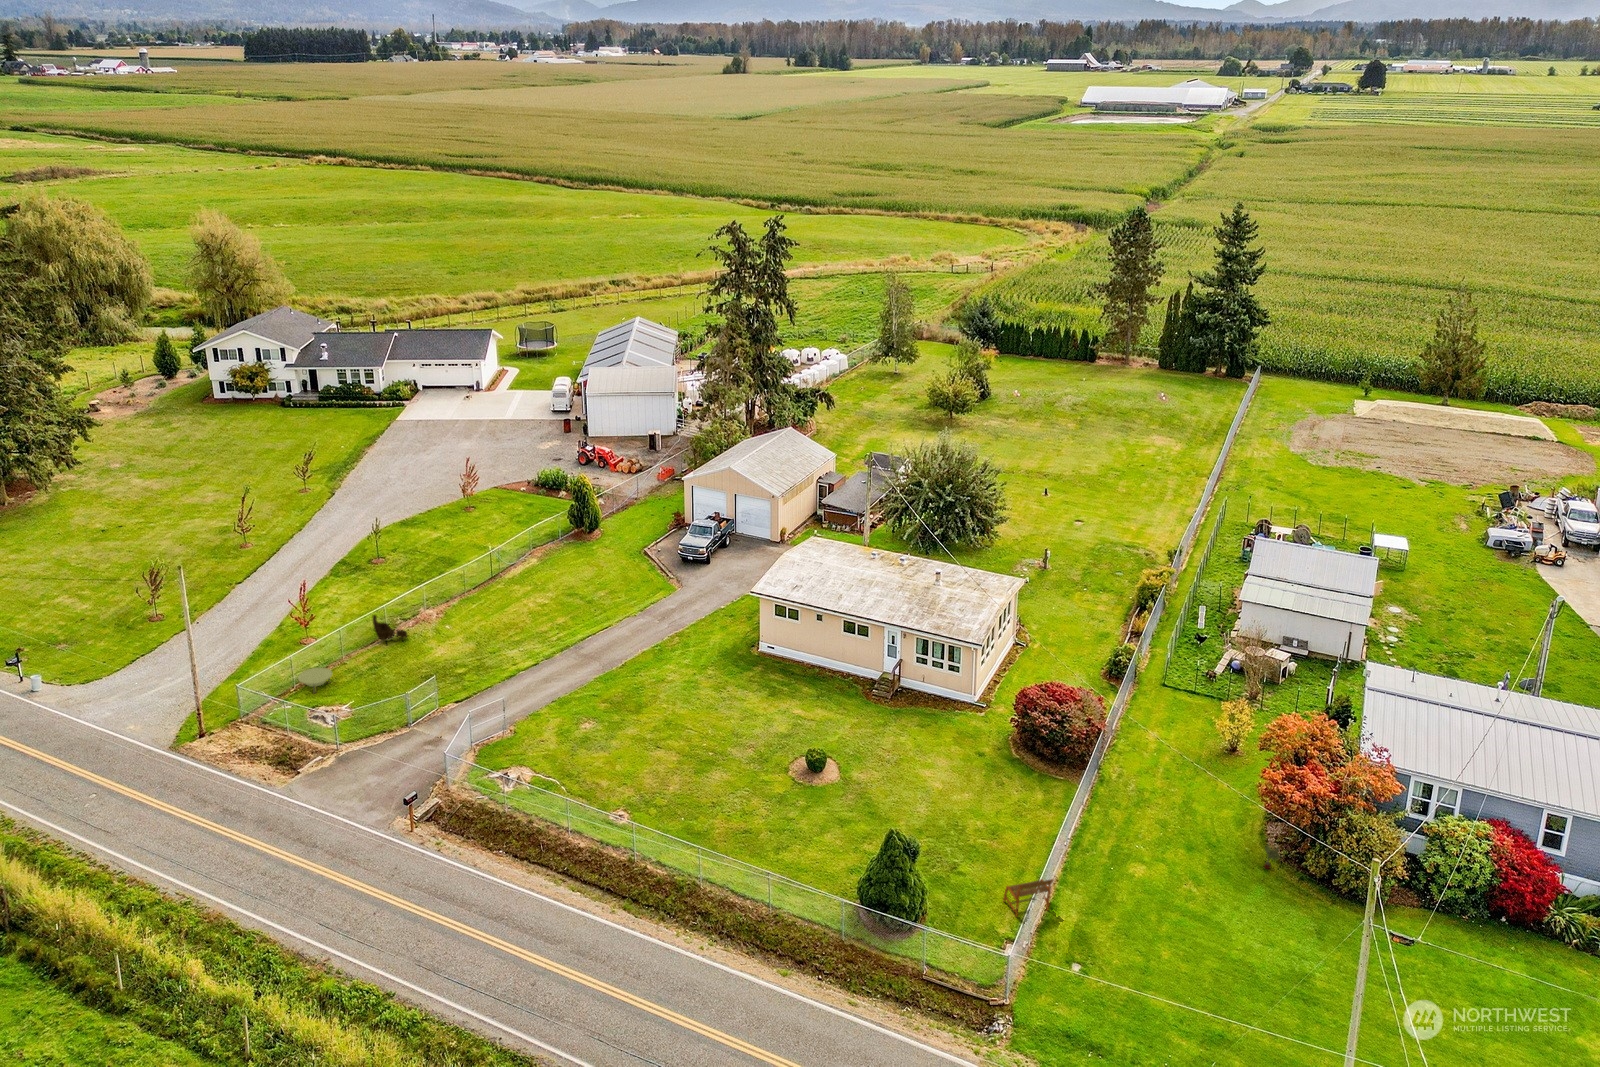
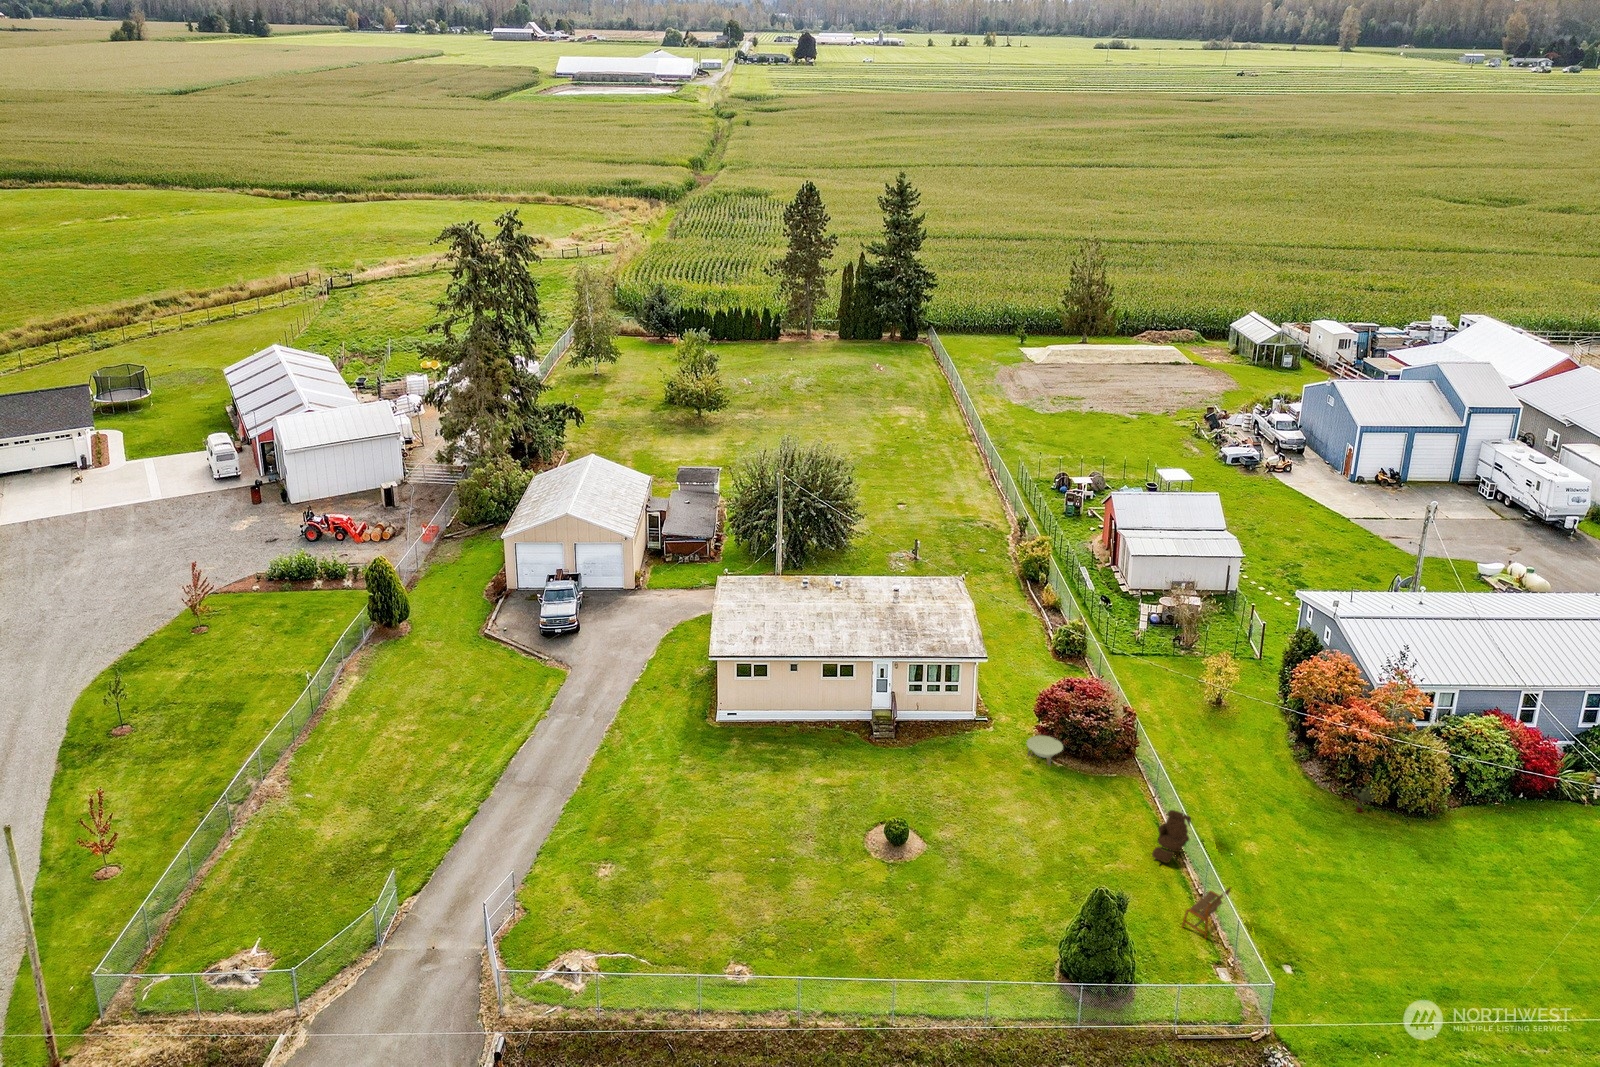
lounge chair: present [372,615,407,641] -> present [1152,810,1191,864]
round table: present [298,668,332,694] -> present [1027,735,1063,766]

